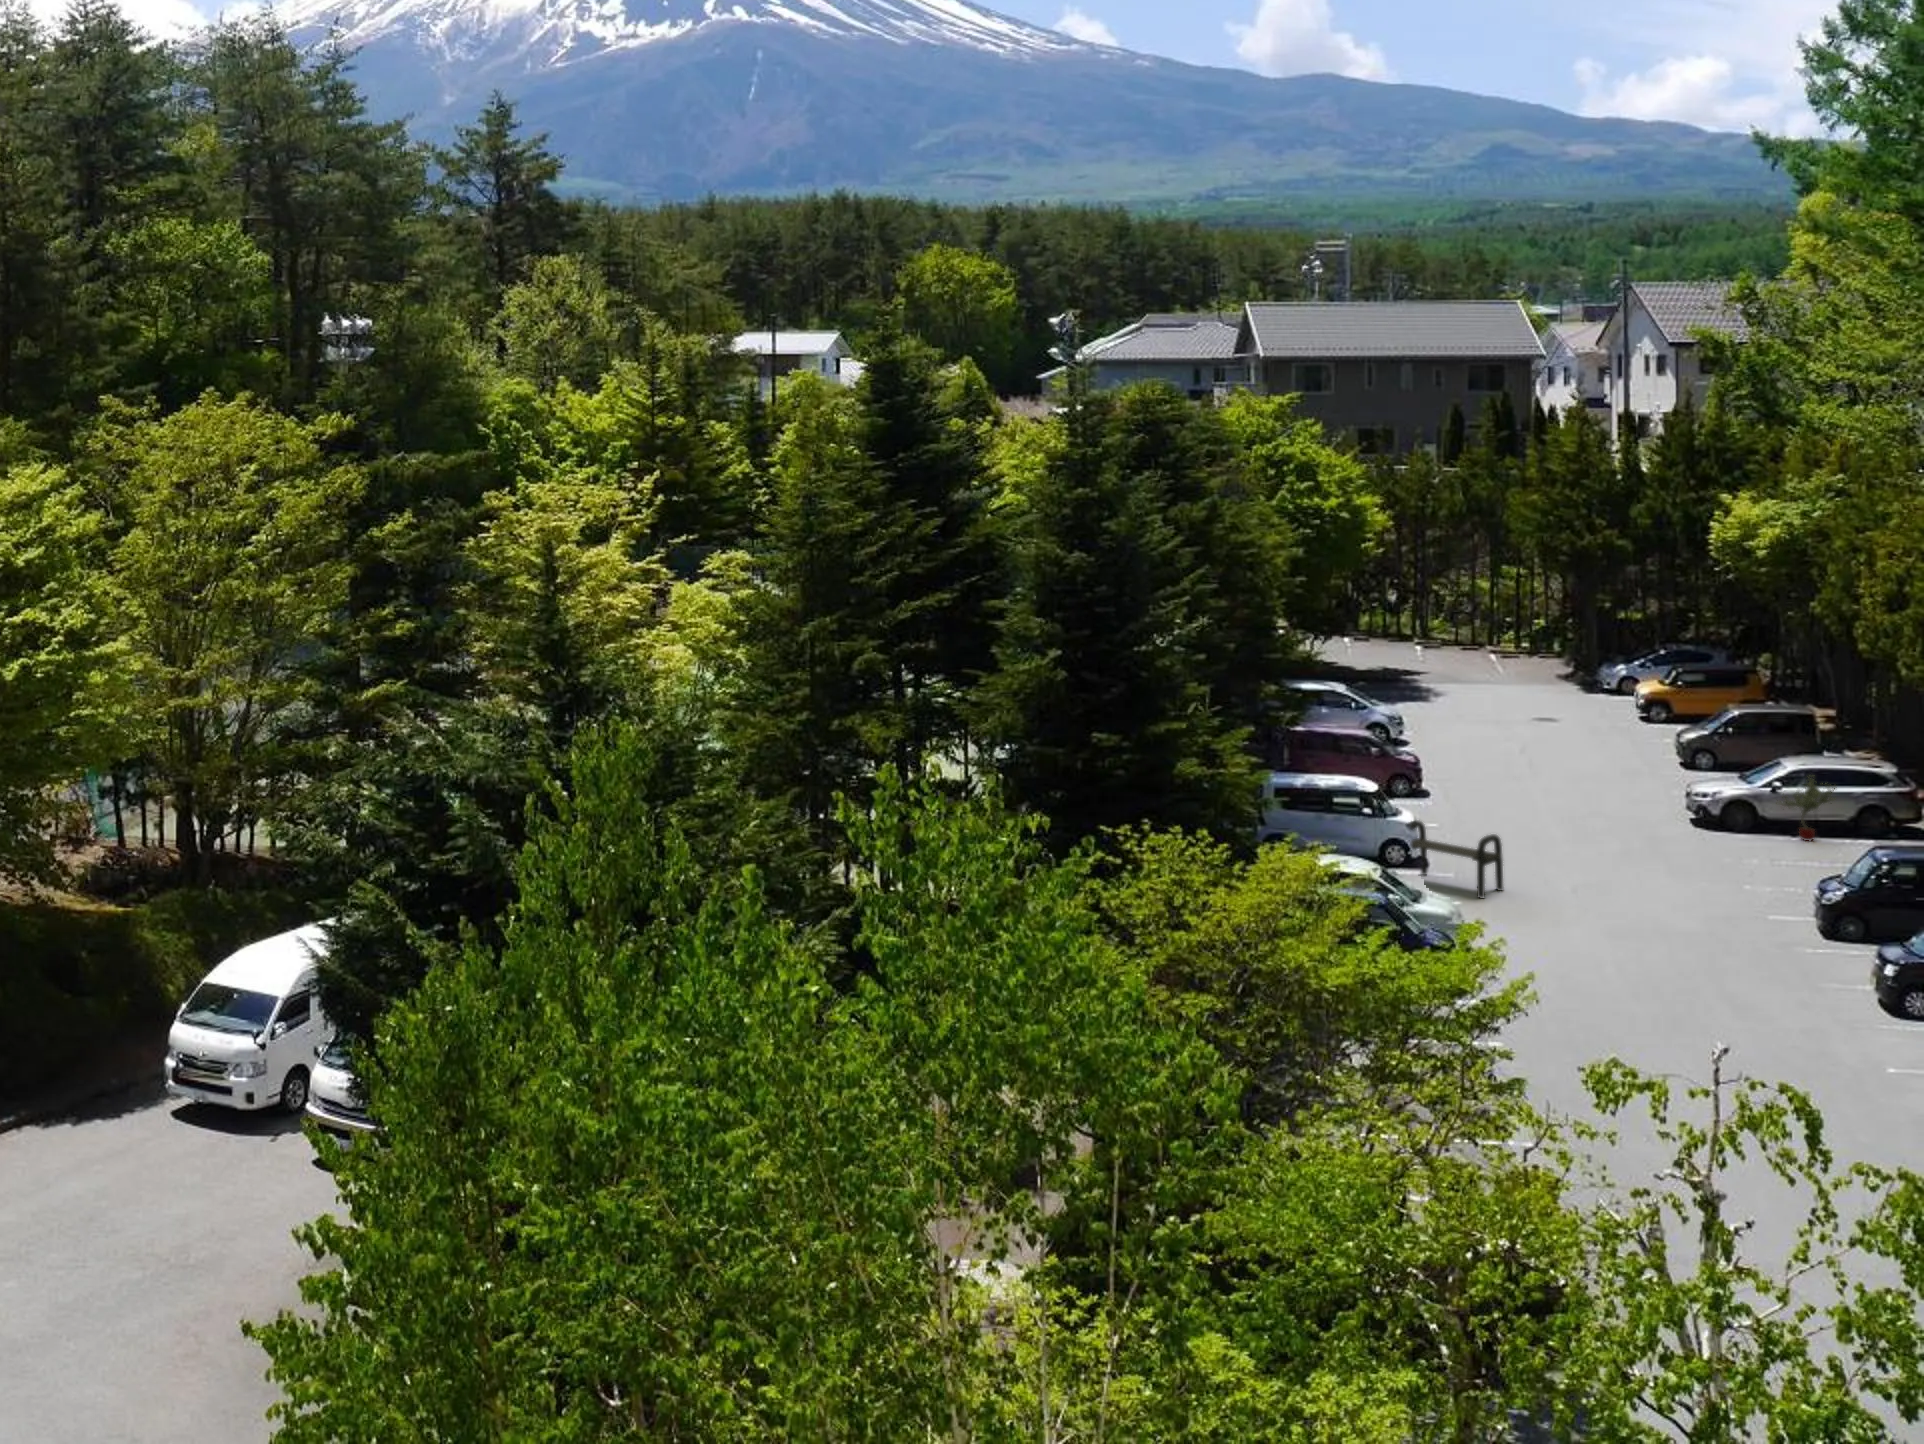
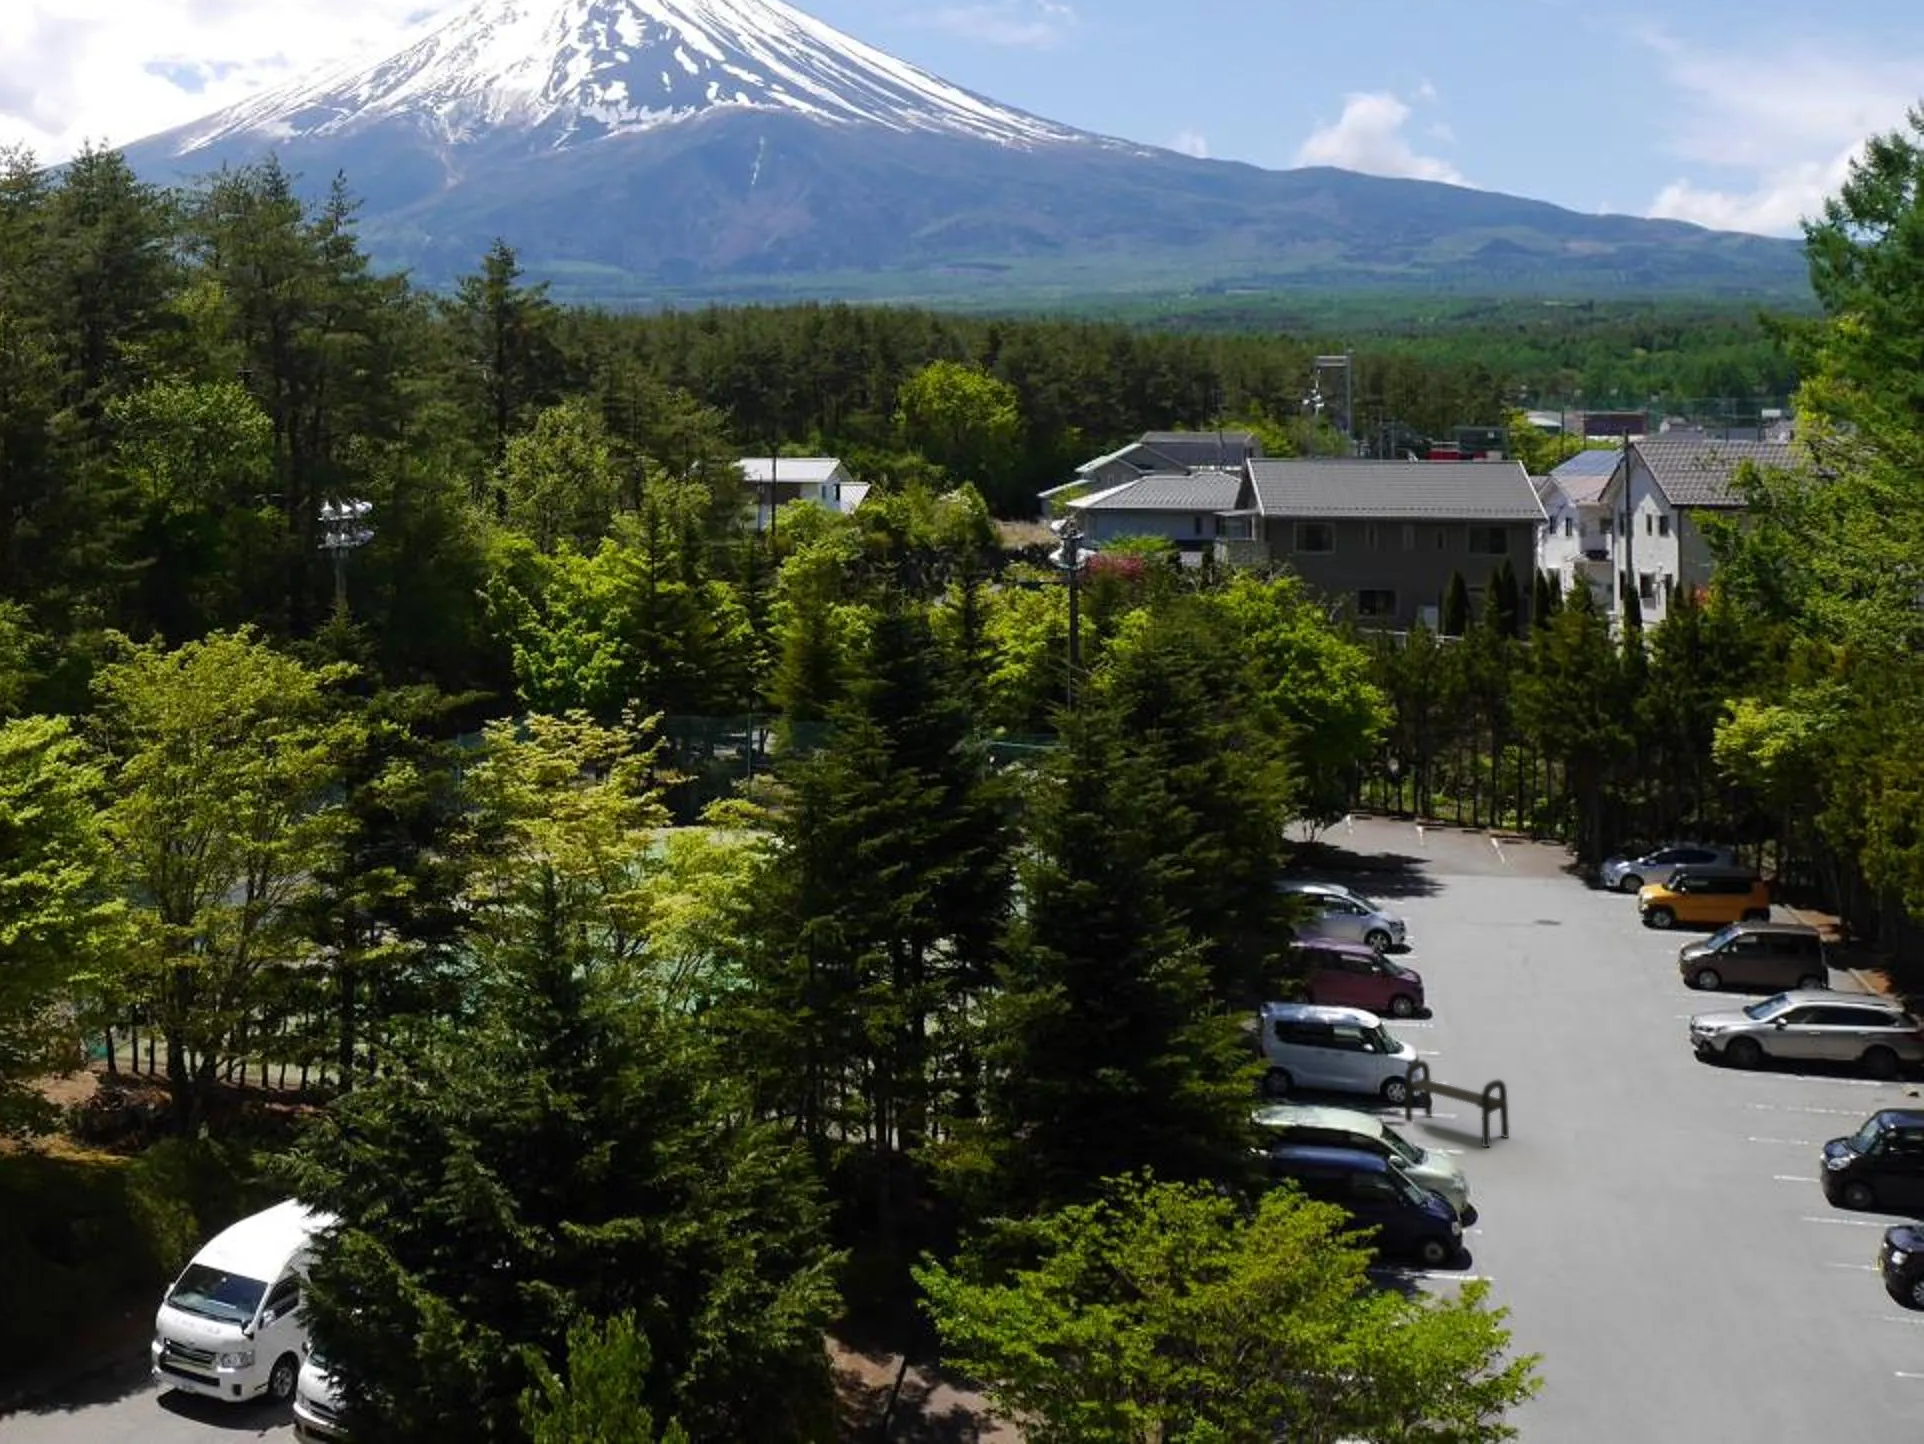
potted tree: present [1776,777,1837,841] -> none [1782,1010,1845,1080]

